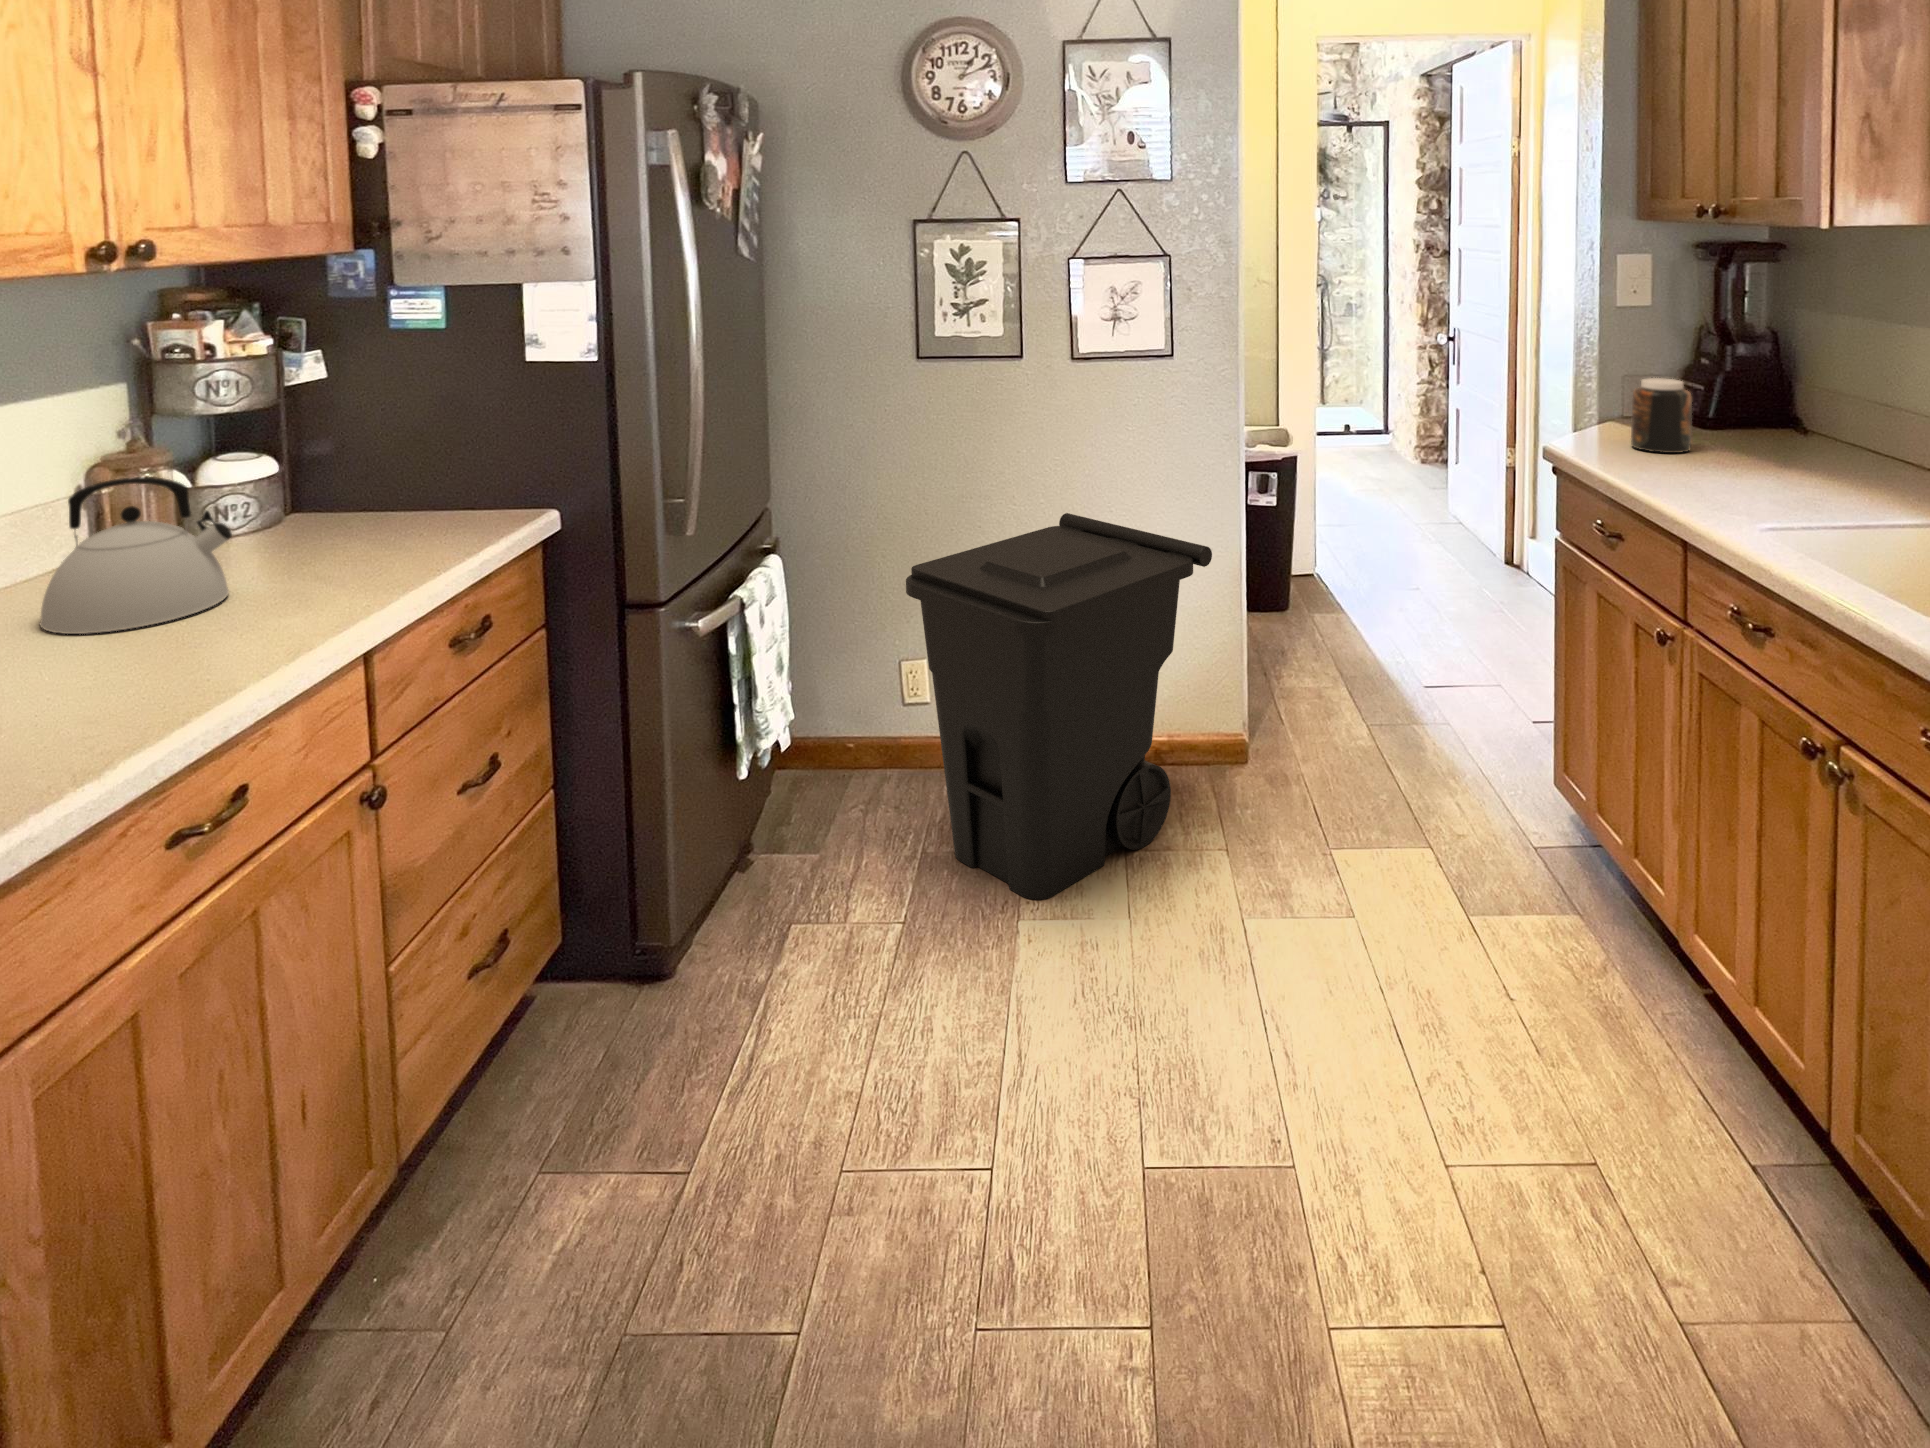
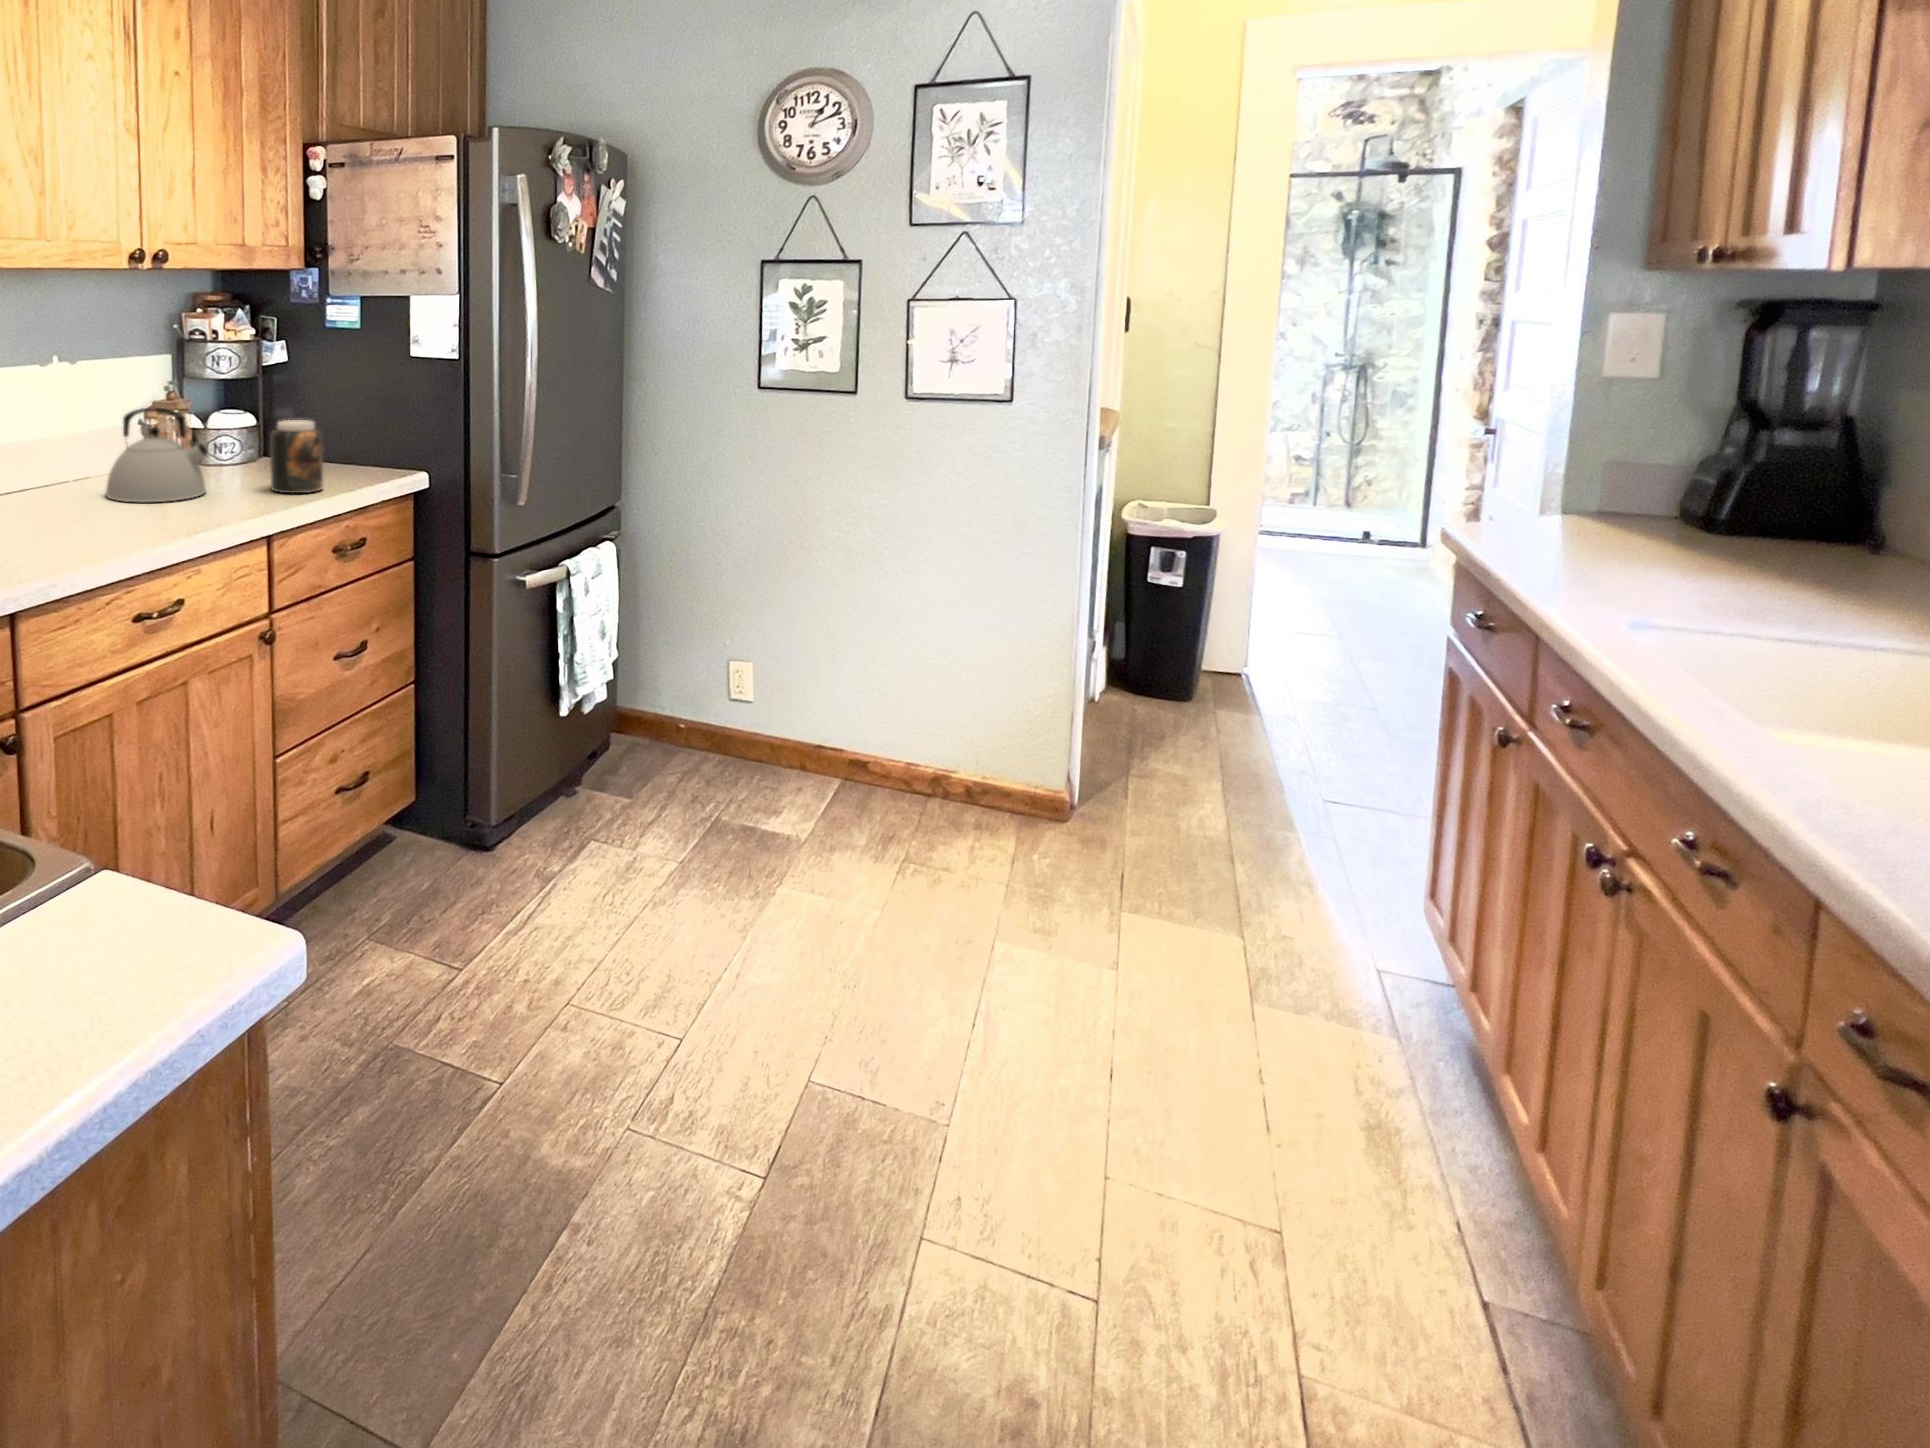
jar: present [1631,378,1692,453] -> present [270,420,323,493]
trash can: present [906,513,1212,900] -> none [713,545,1016,877]

